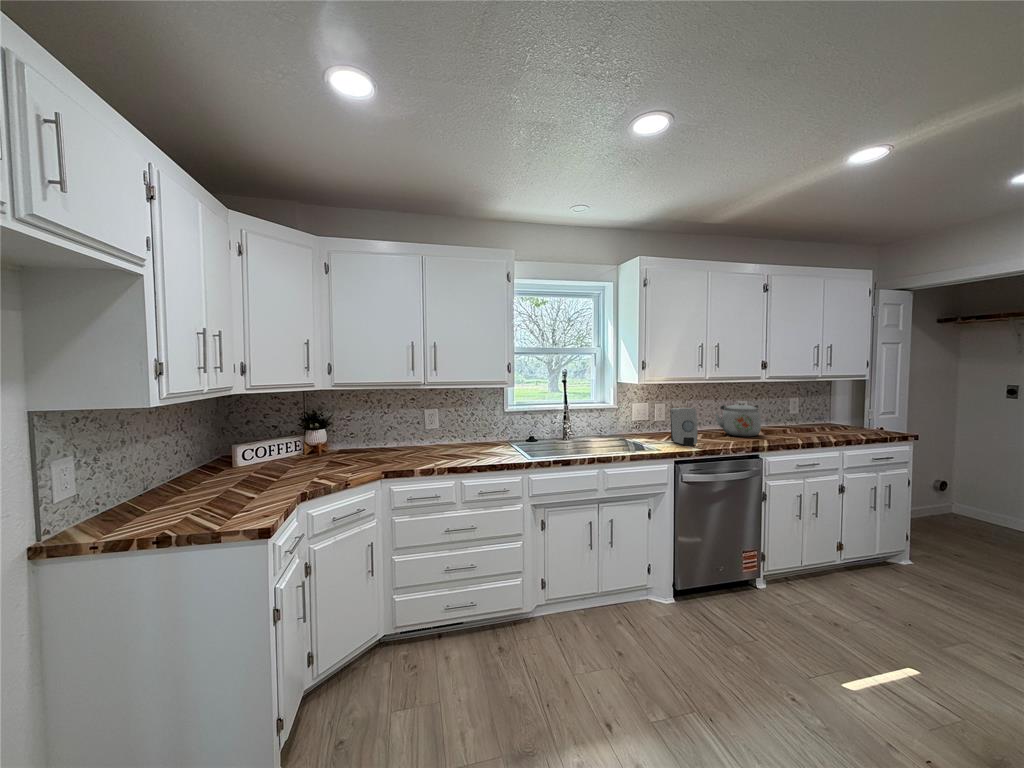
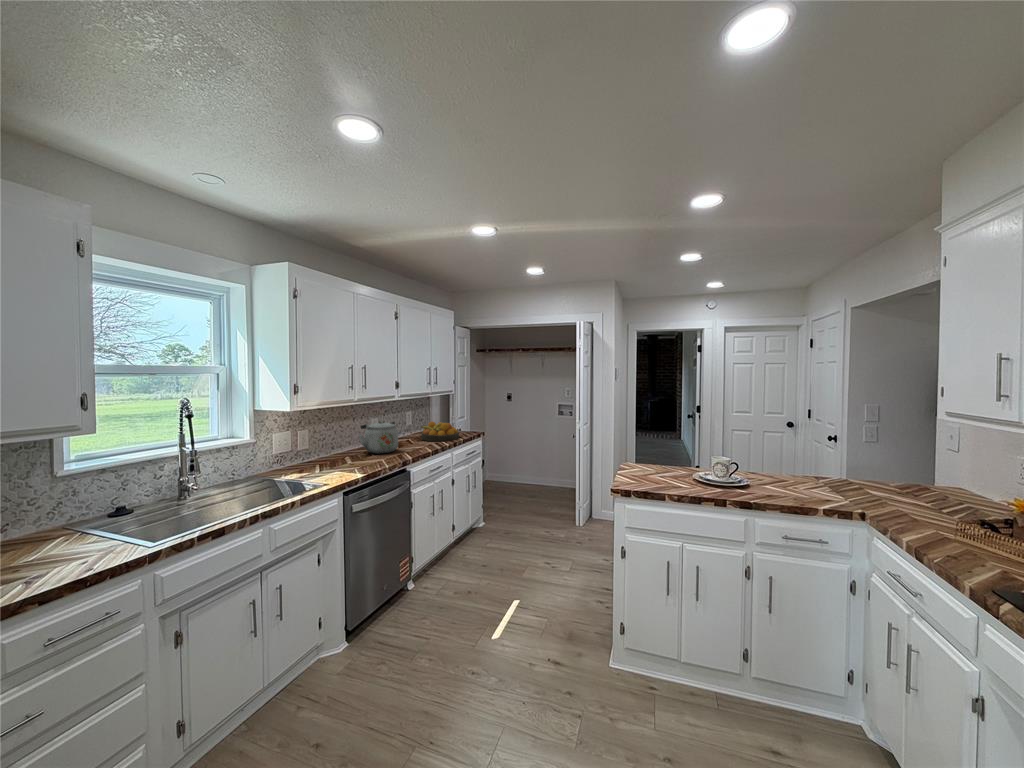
soap dispenser: present [670,408,697,446] -> none [324,433,357,474]
fruit bowl: none [800,411,860,436] -> present [421,422,459,441]

